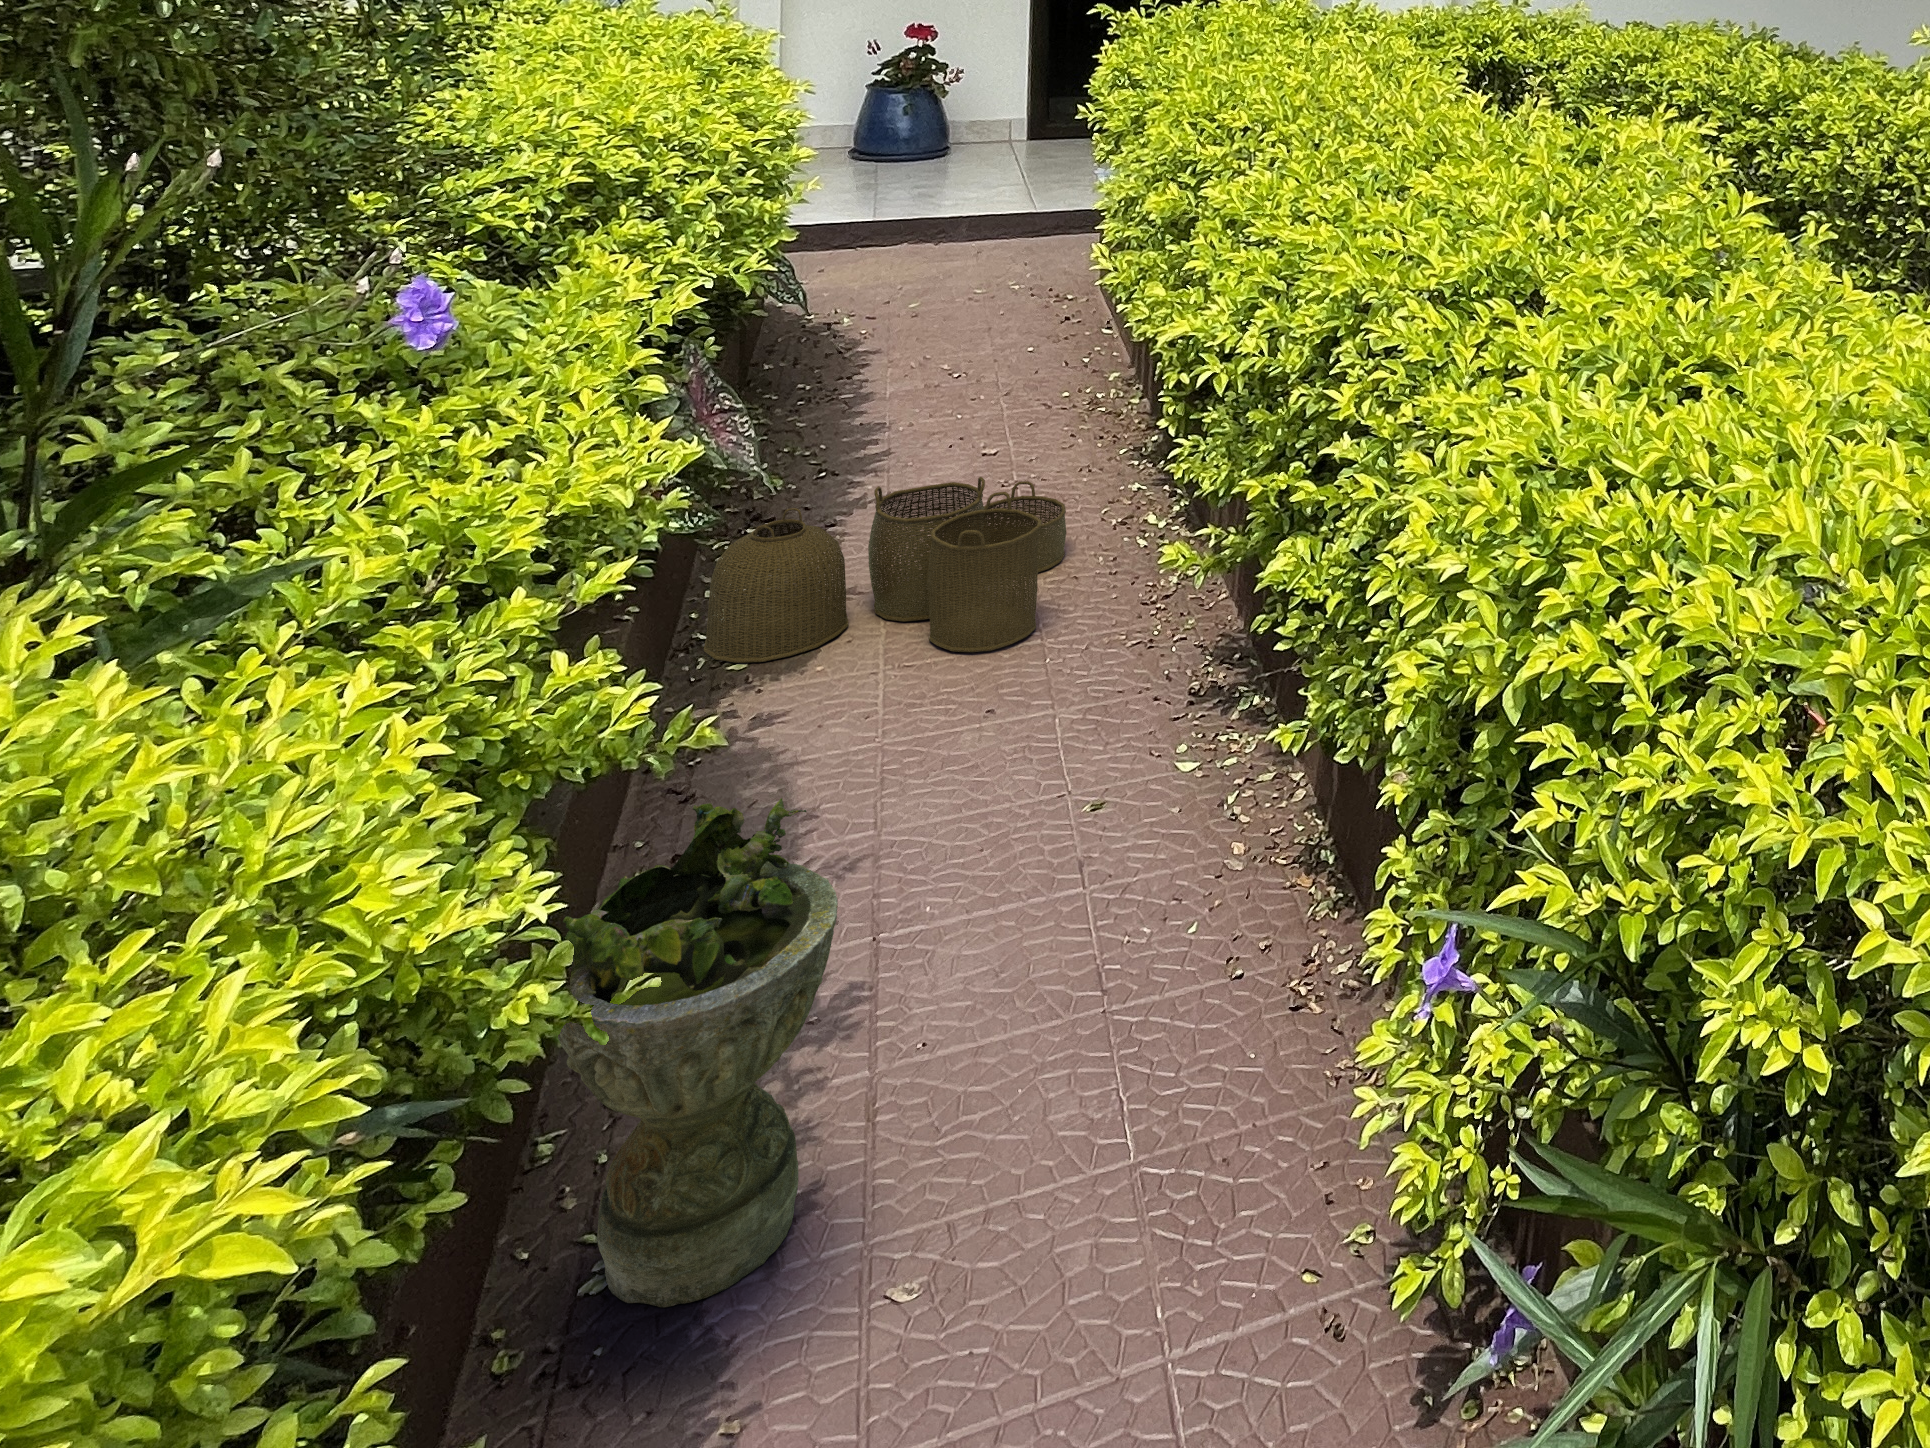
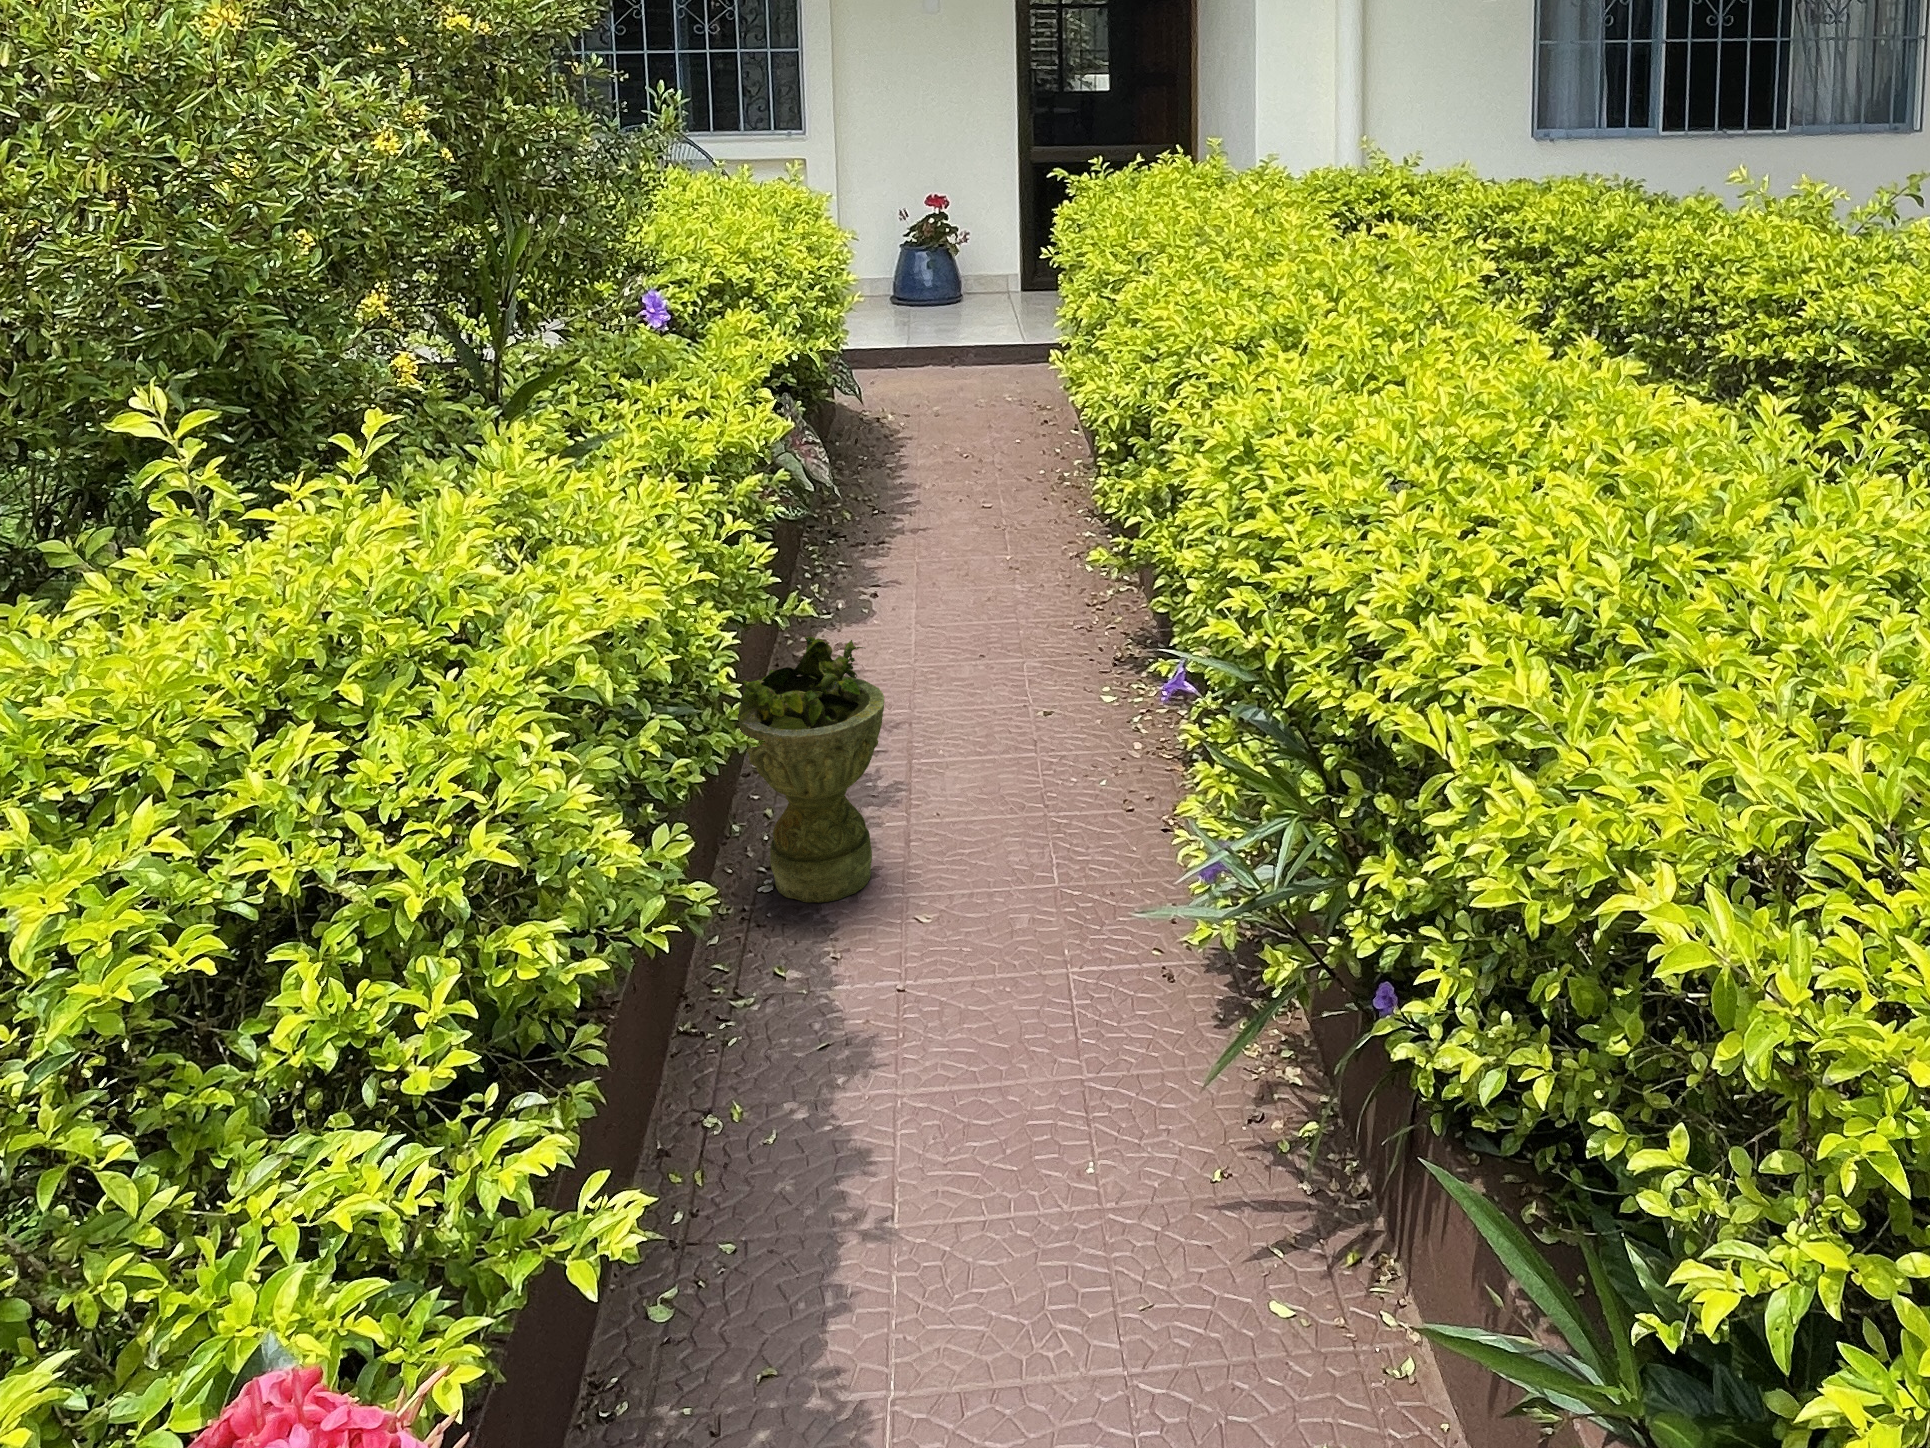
woven basket: present [704,477,1066,663] -> none [810,506,1039,620]

